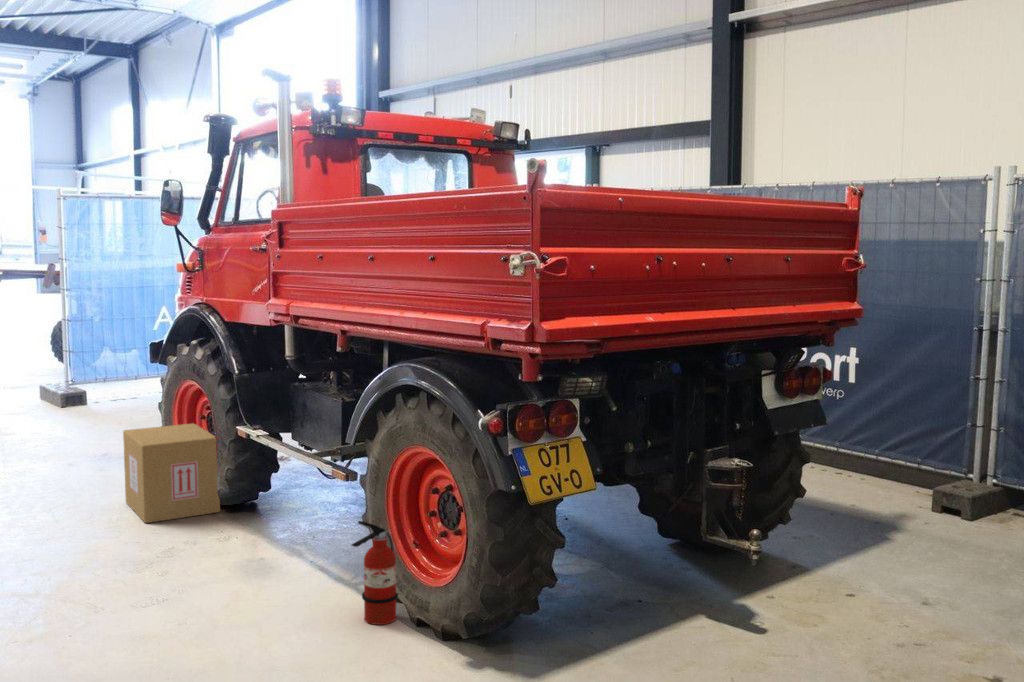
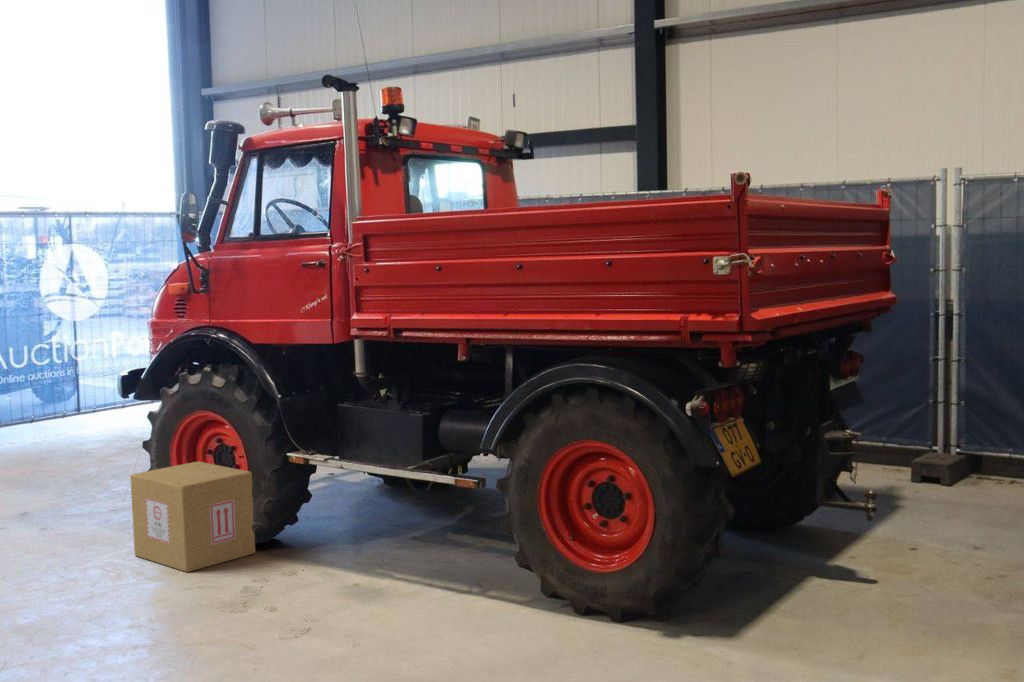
fire extinguisher: present [352,521,398,625] -> none [531,526,566,629]

